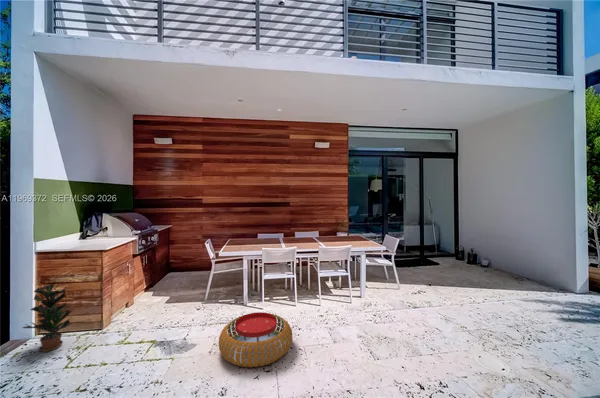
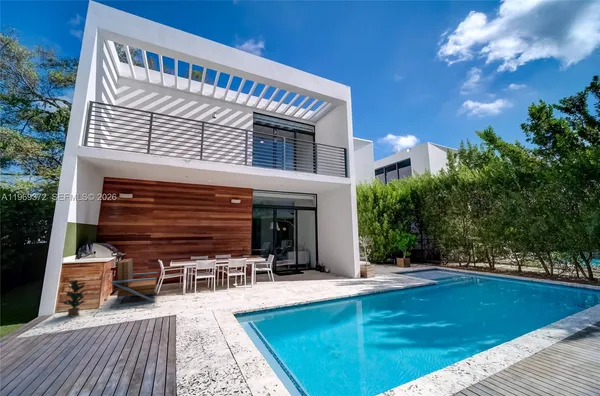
lounge chair: none [116,239,207,330] -> present [111,258,158,308]
pouf: present [219,312,292,367] -> none [175,290,213,309]

